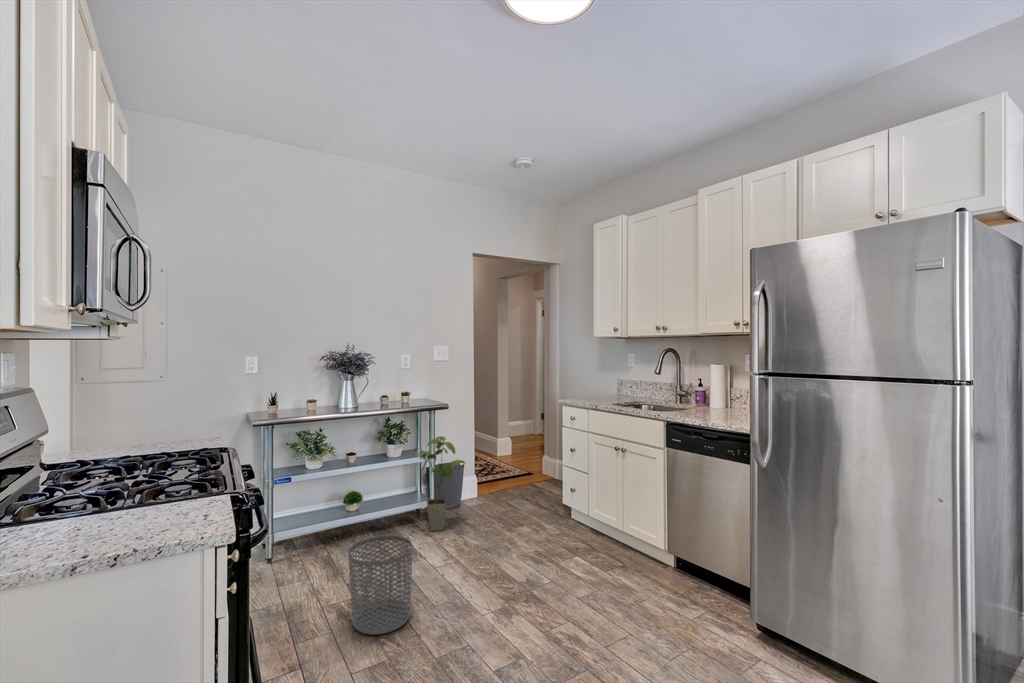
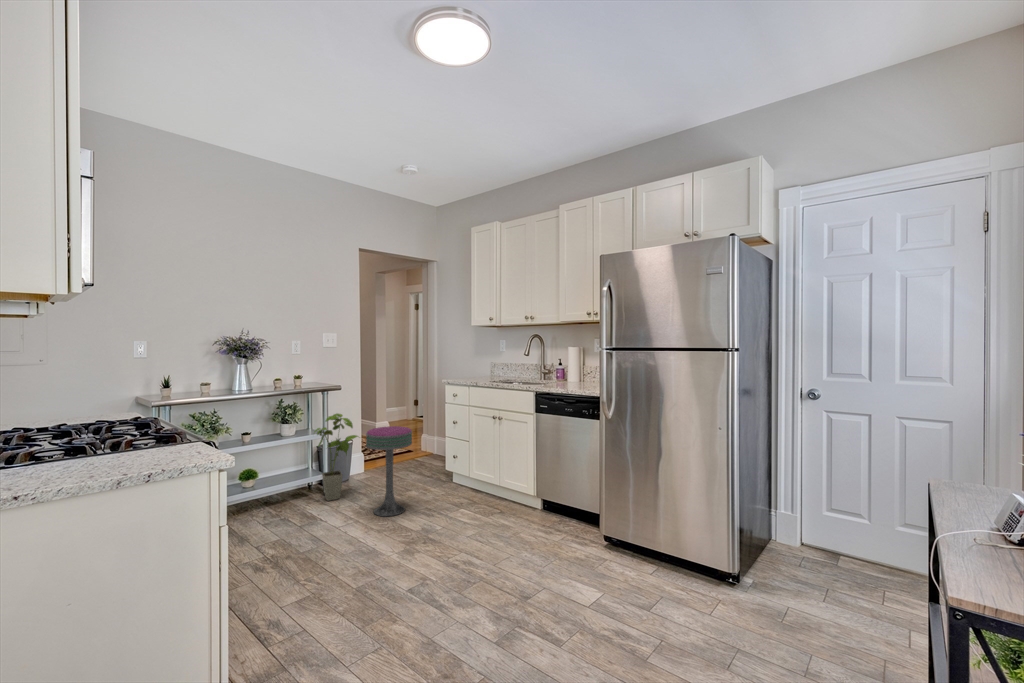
bar stool: none [466,454,517,559] -> present [366,426,412,516]
waste bin: present [348,535,412,635] -> none [264,497,326,583]

